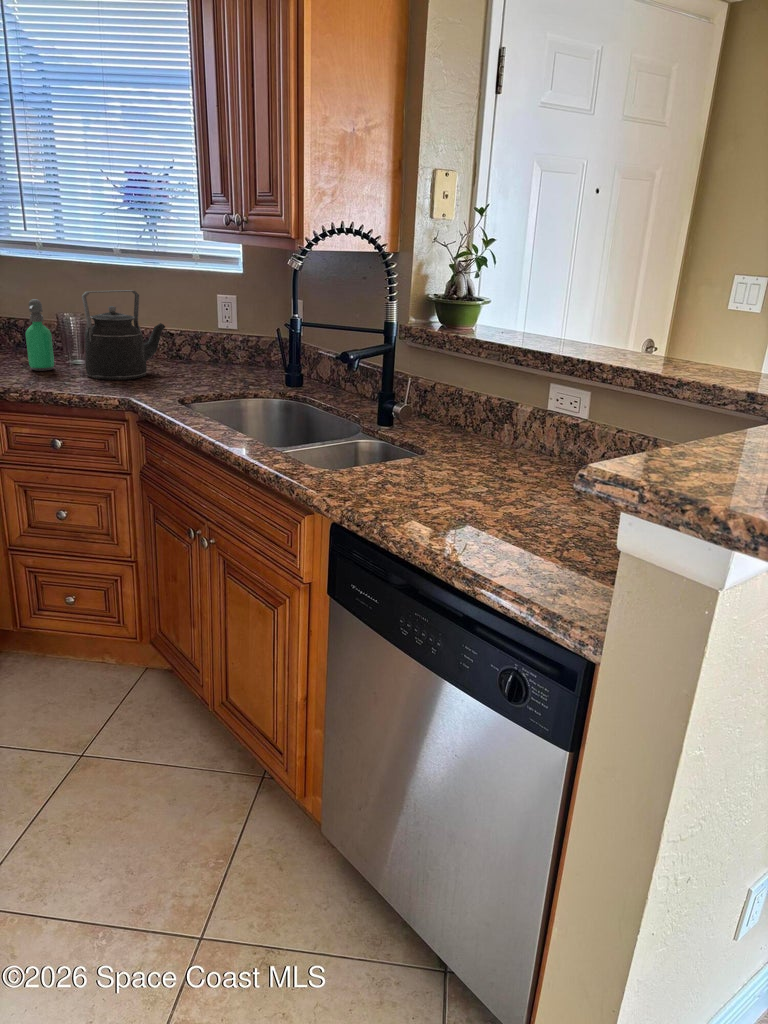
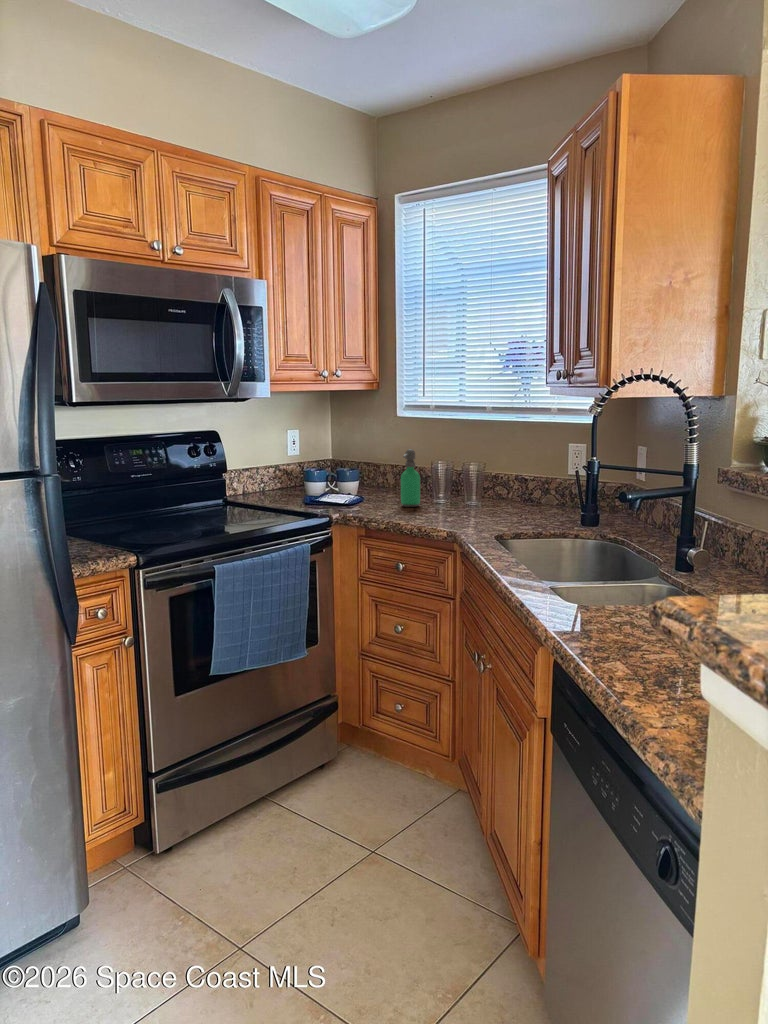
kettle: present [82,290,165,380] -> none [439,441,513,517]

